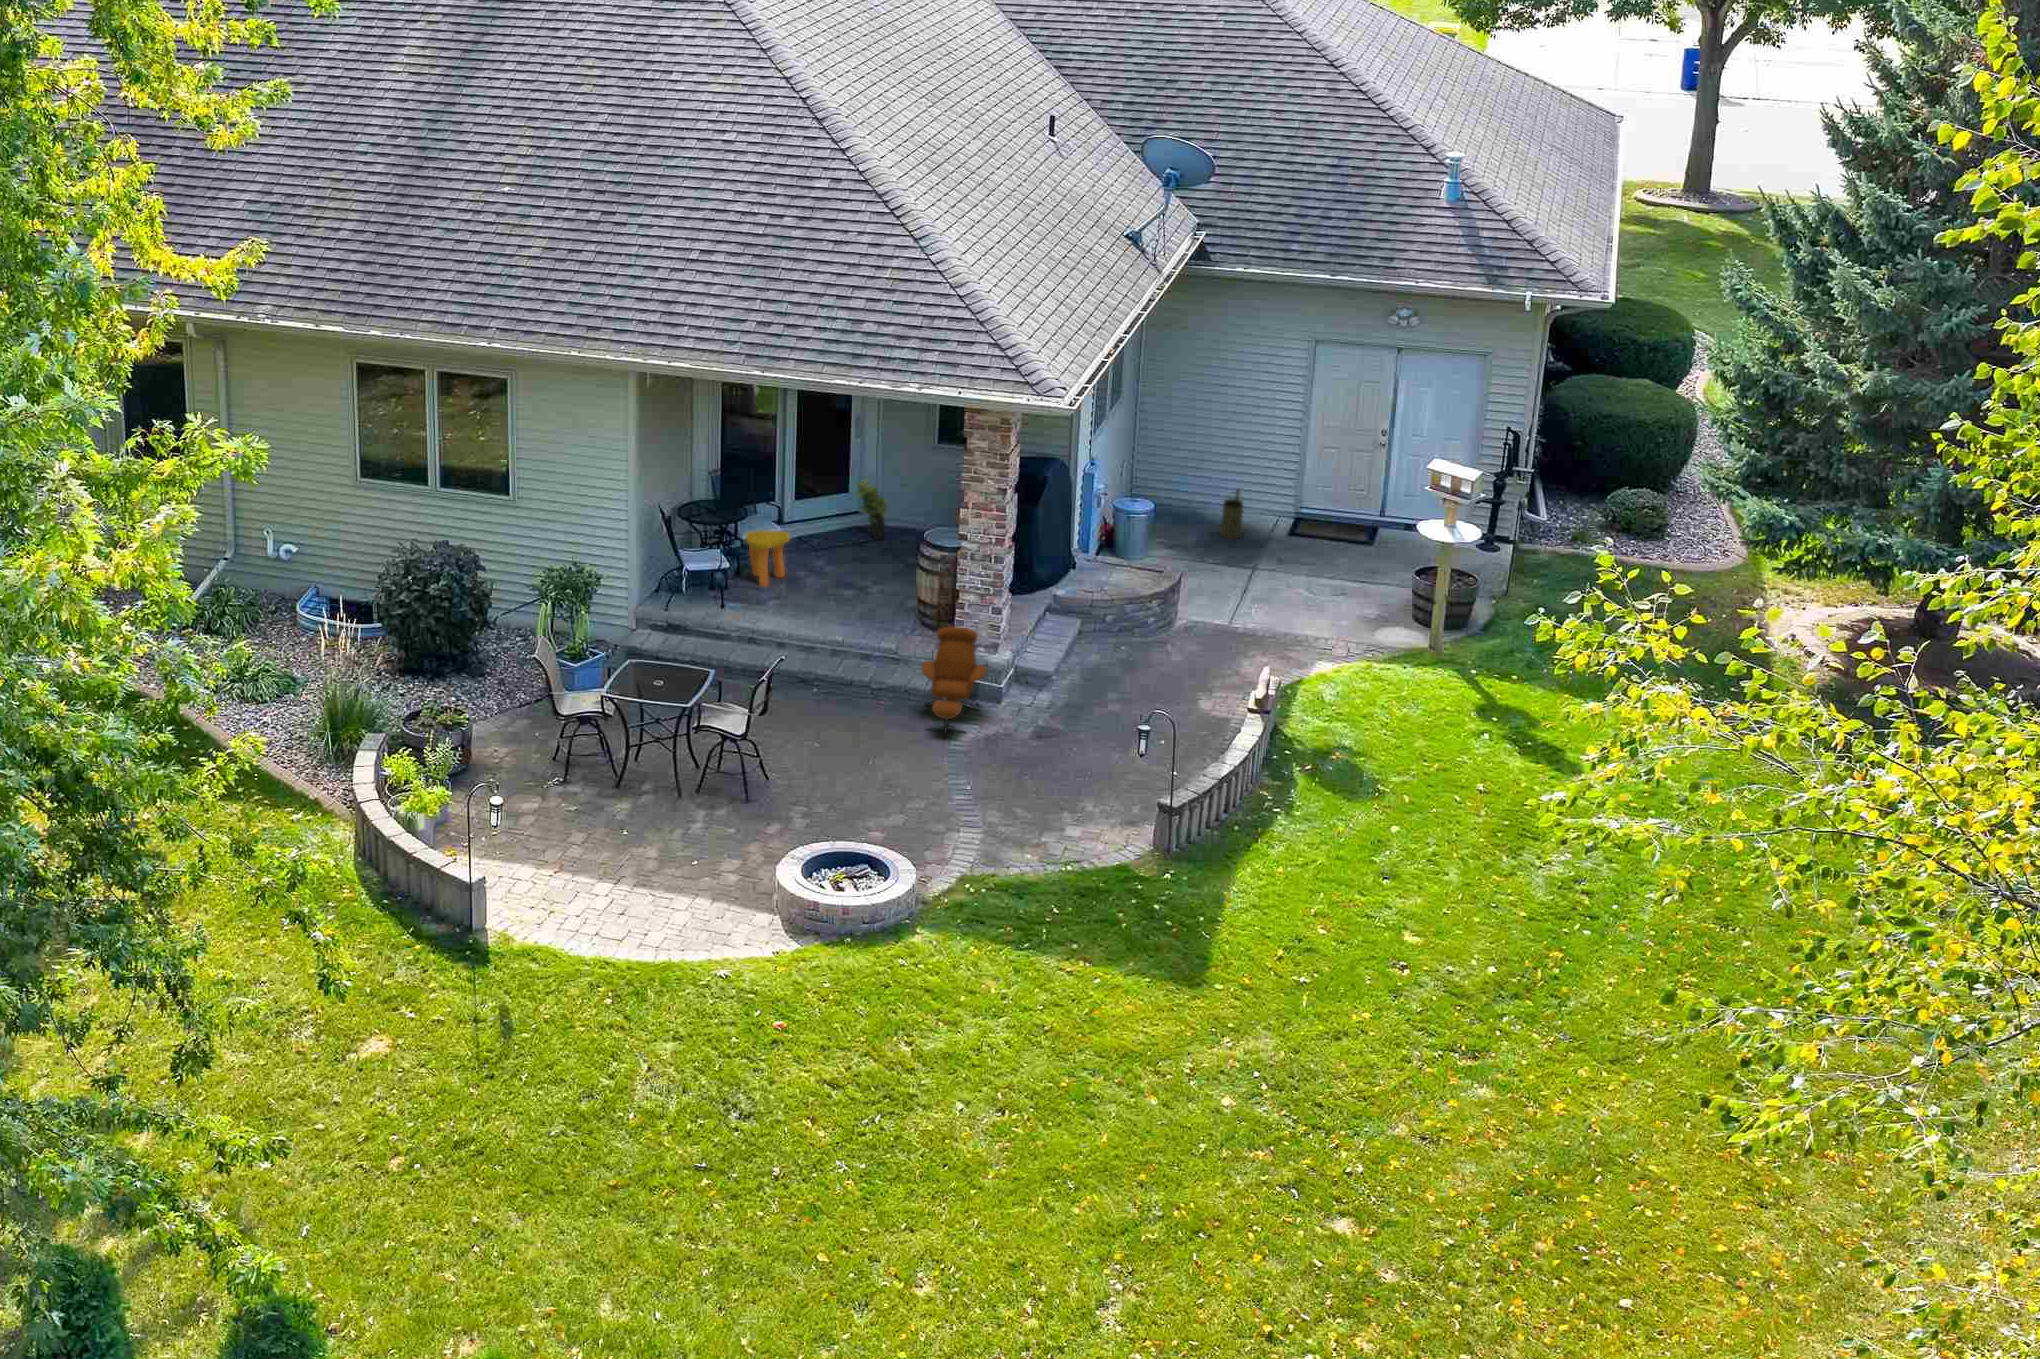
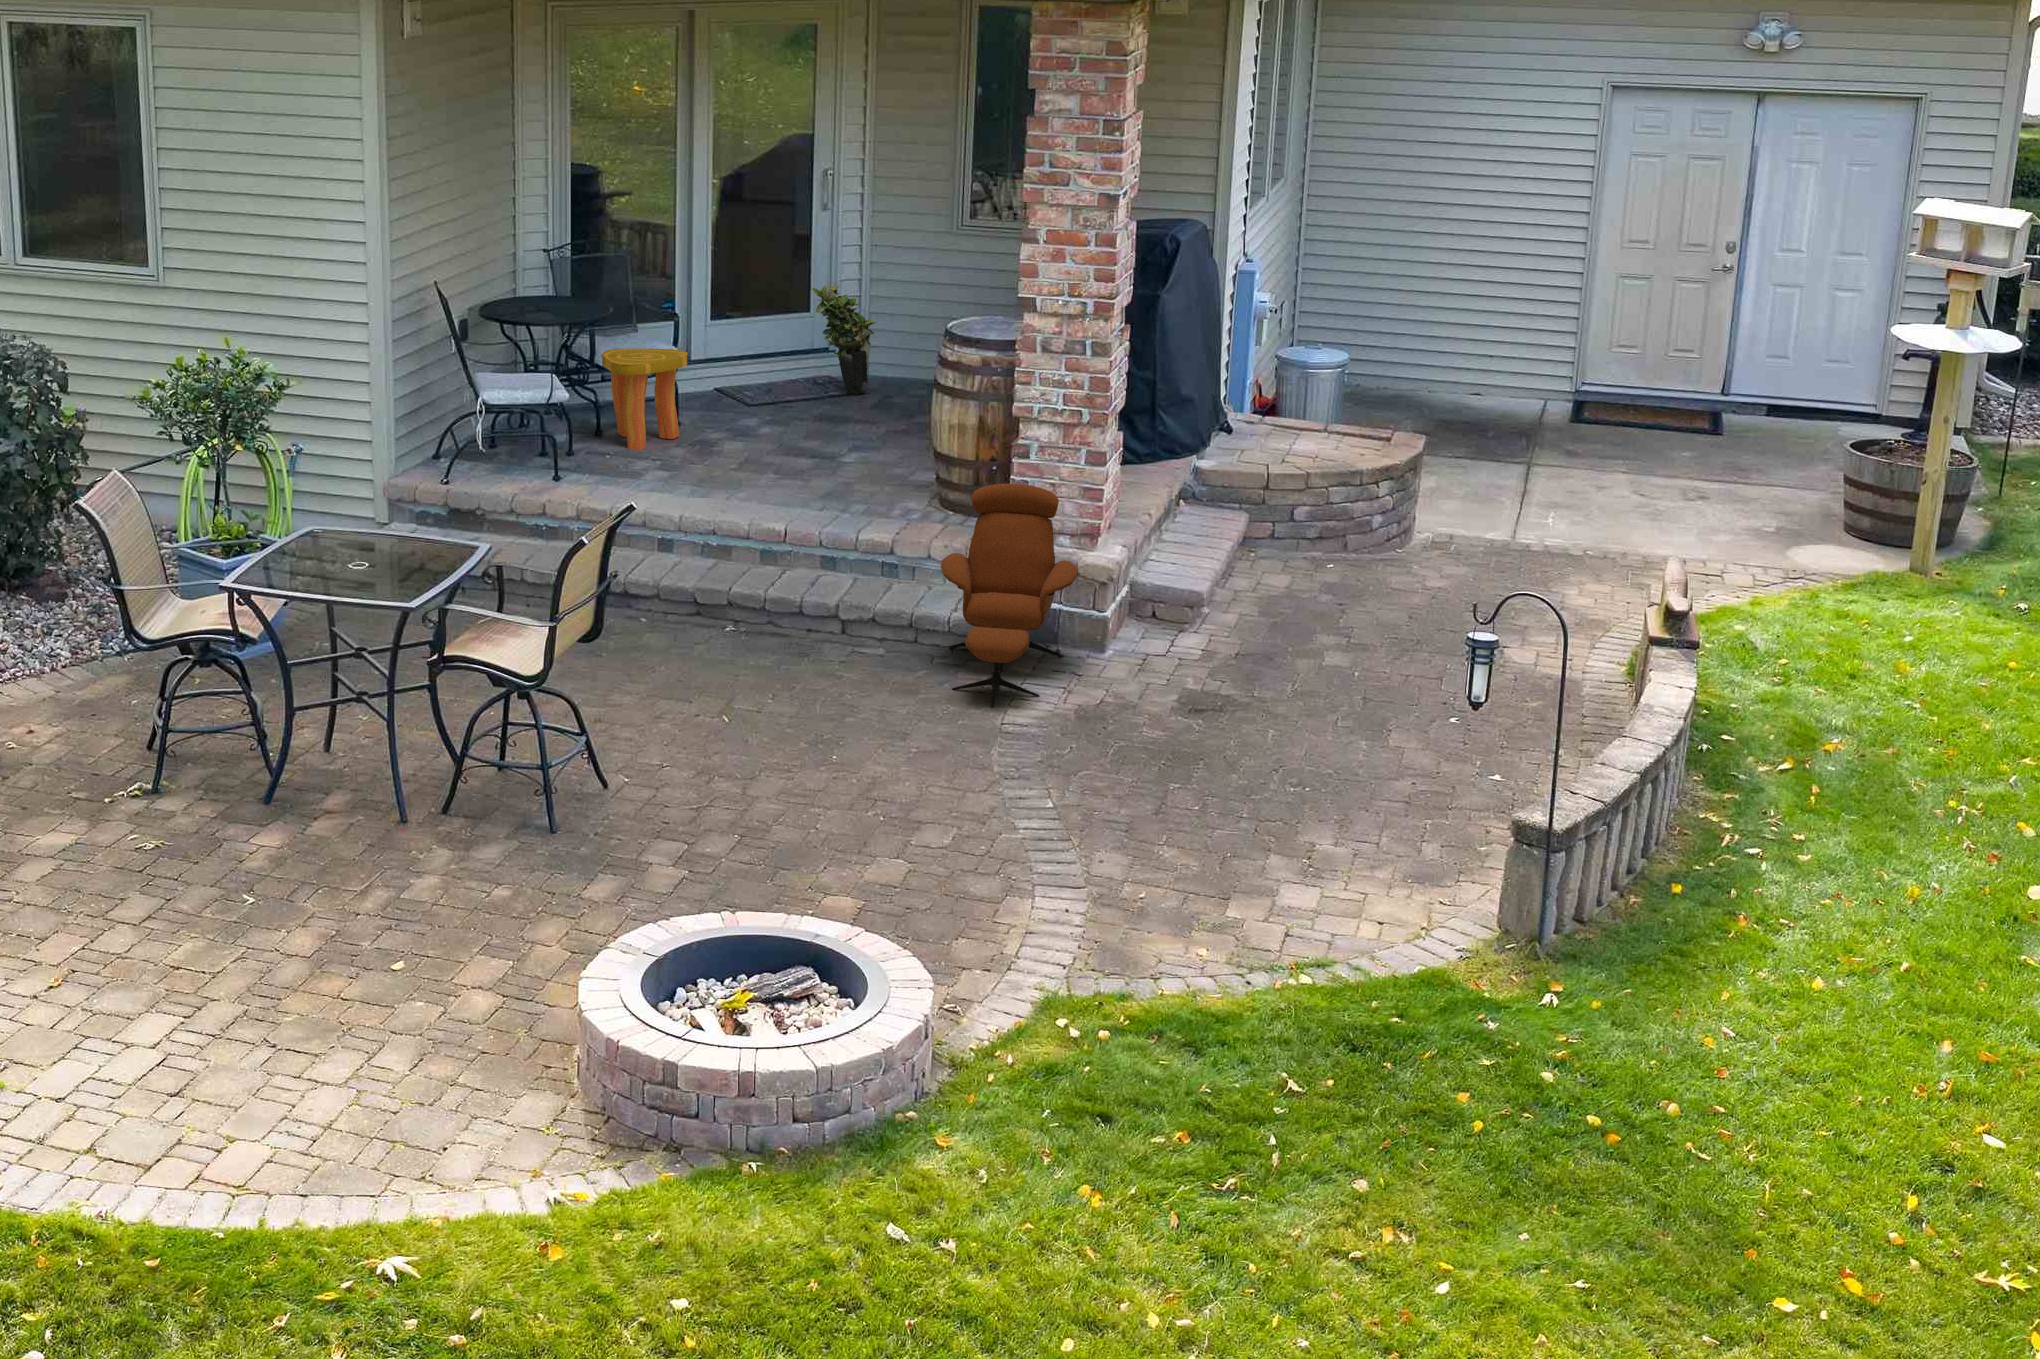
watering can: present [1219,489,1243,539] -> none [1444,344,1488,425]

